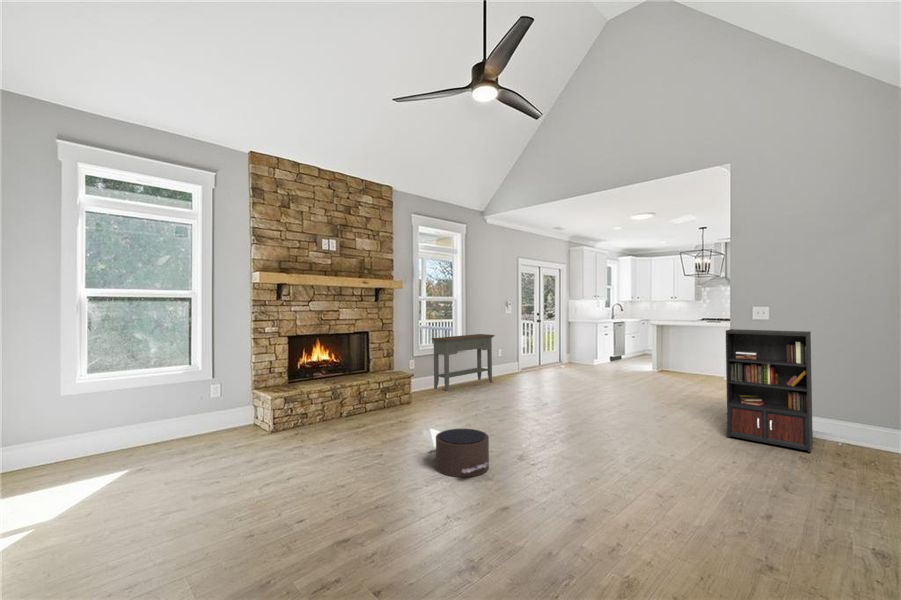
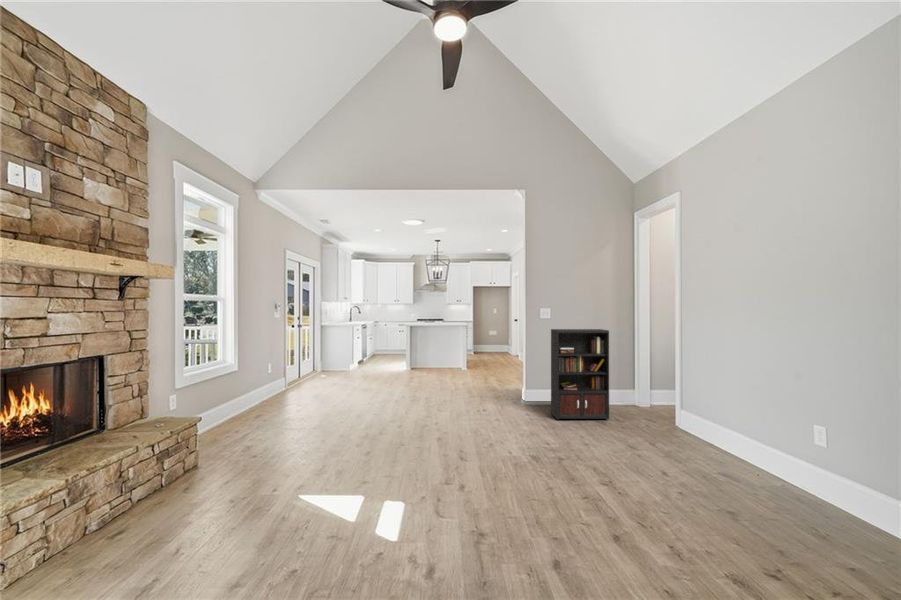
console table: present [432,334,495,391] -> none [200,345,279,432]
pouf: present [428,429,489,477] -> none [385,480,486,564]

